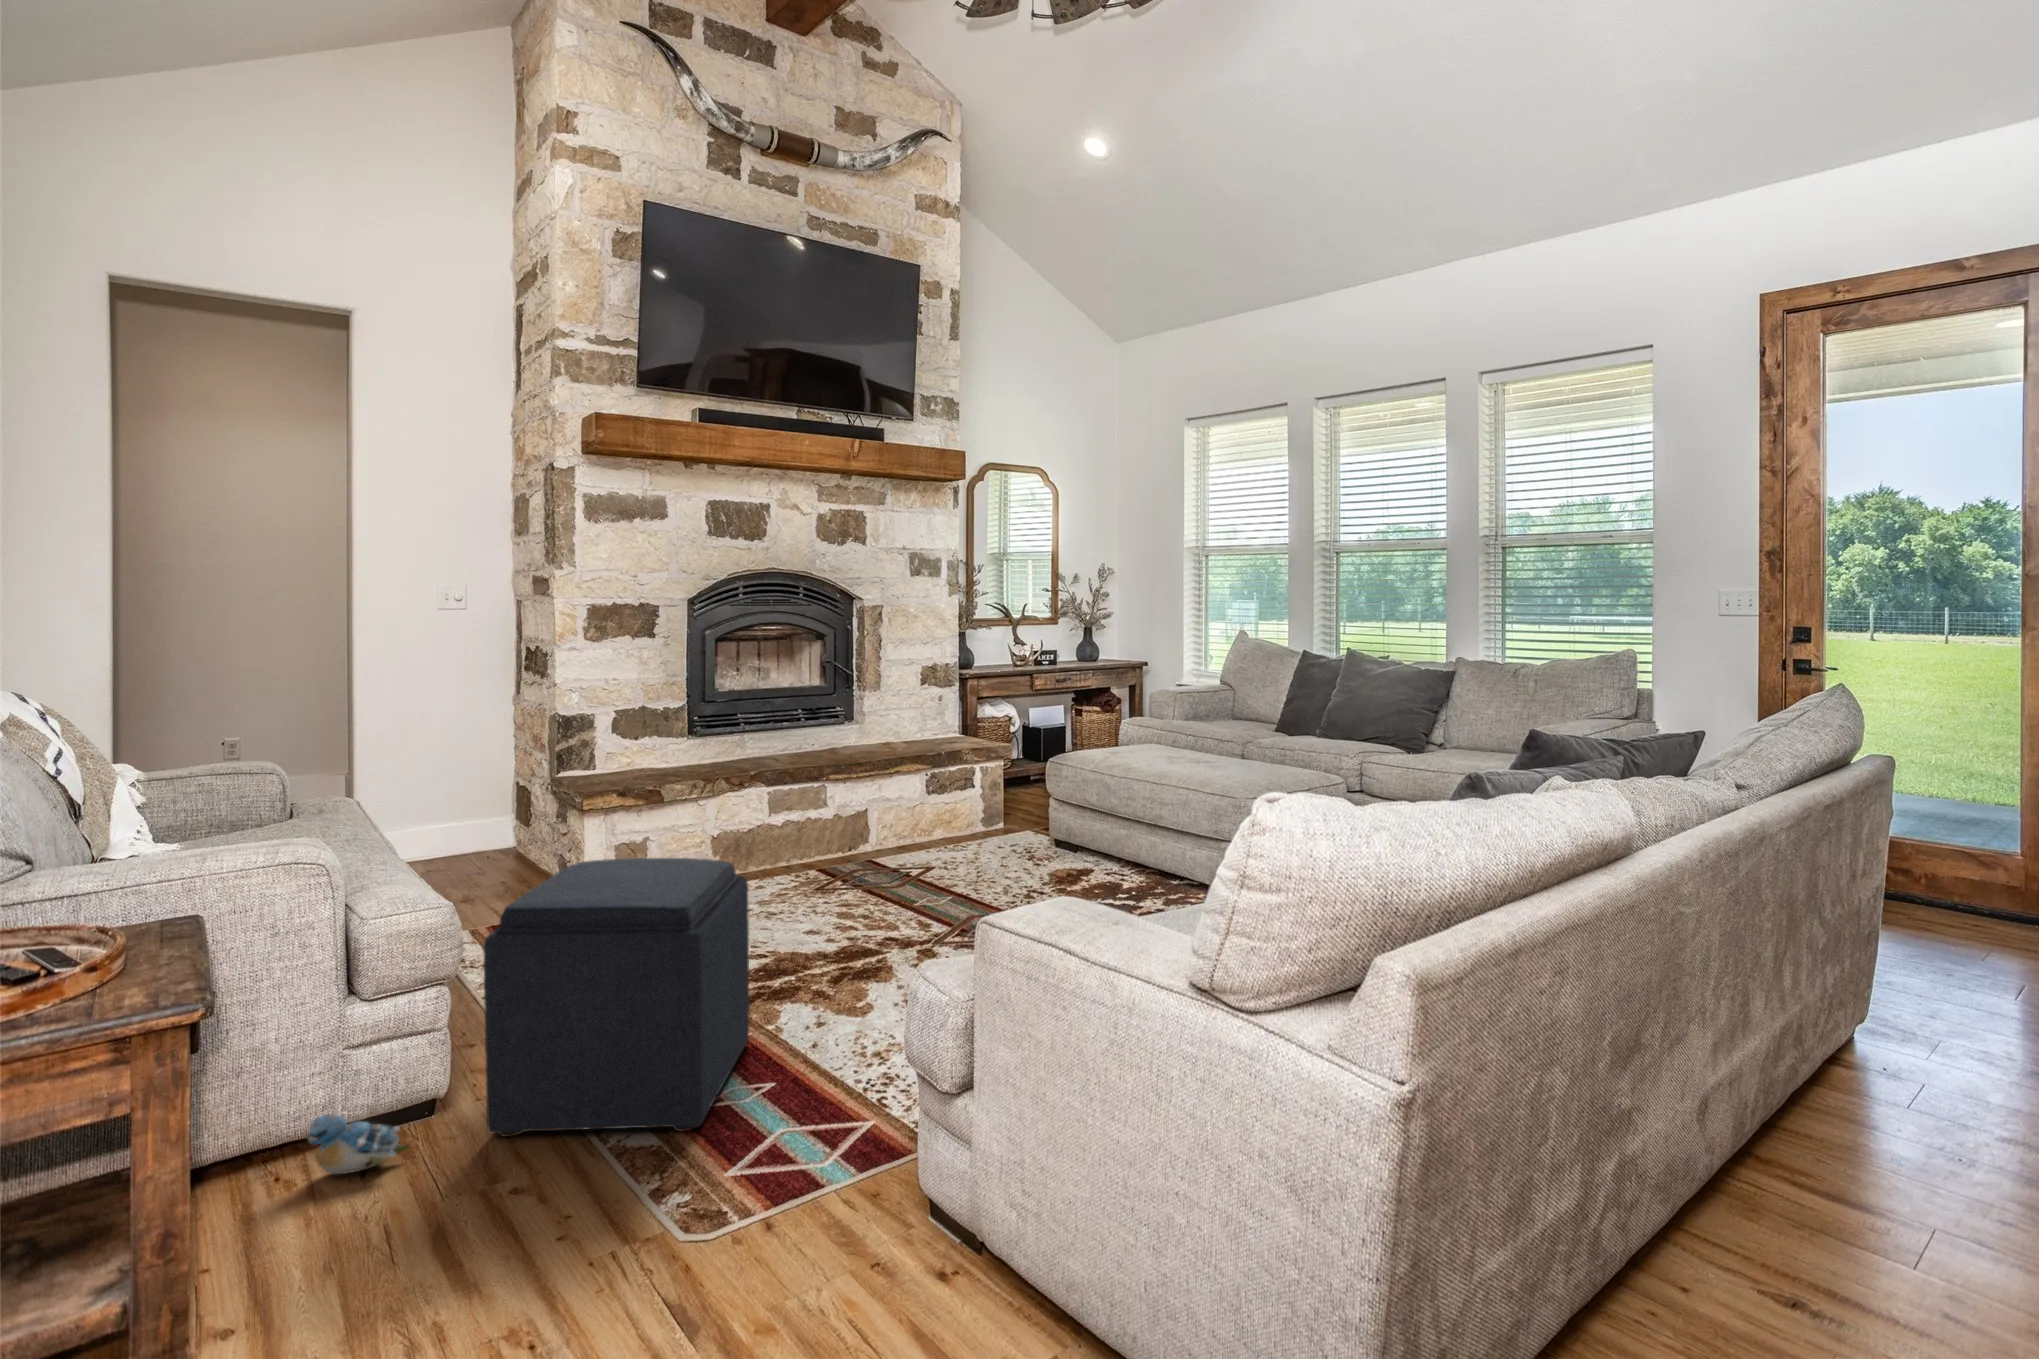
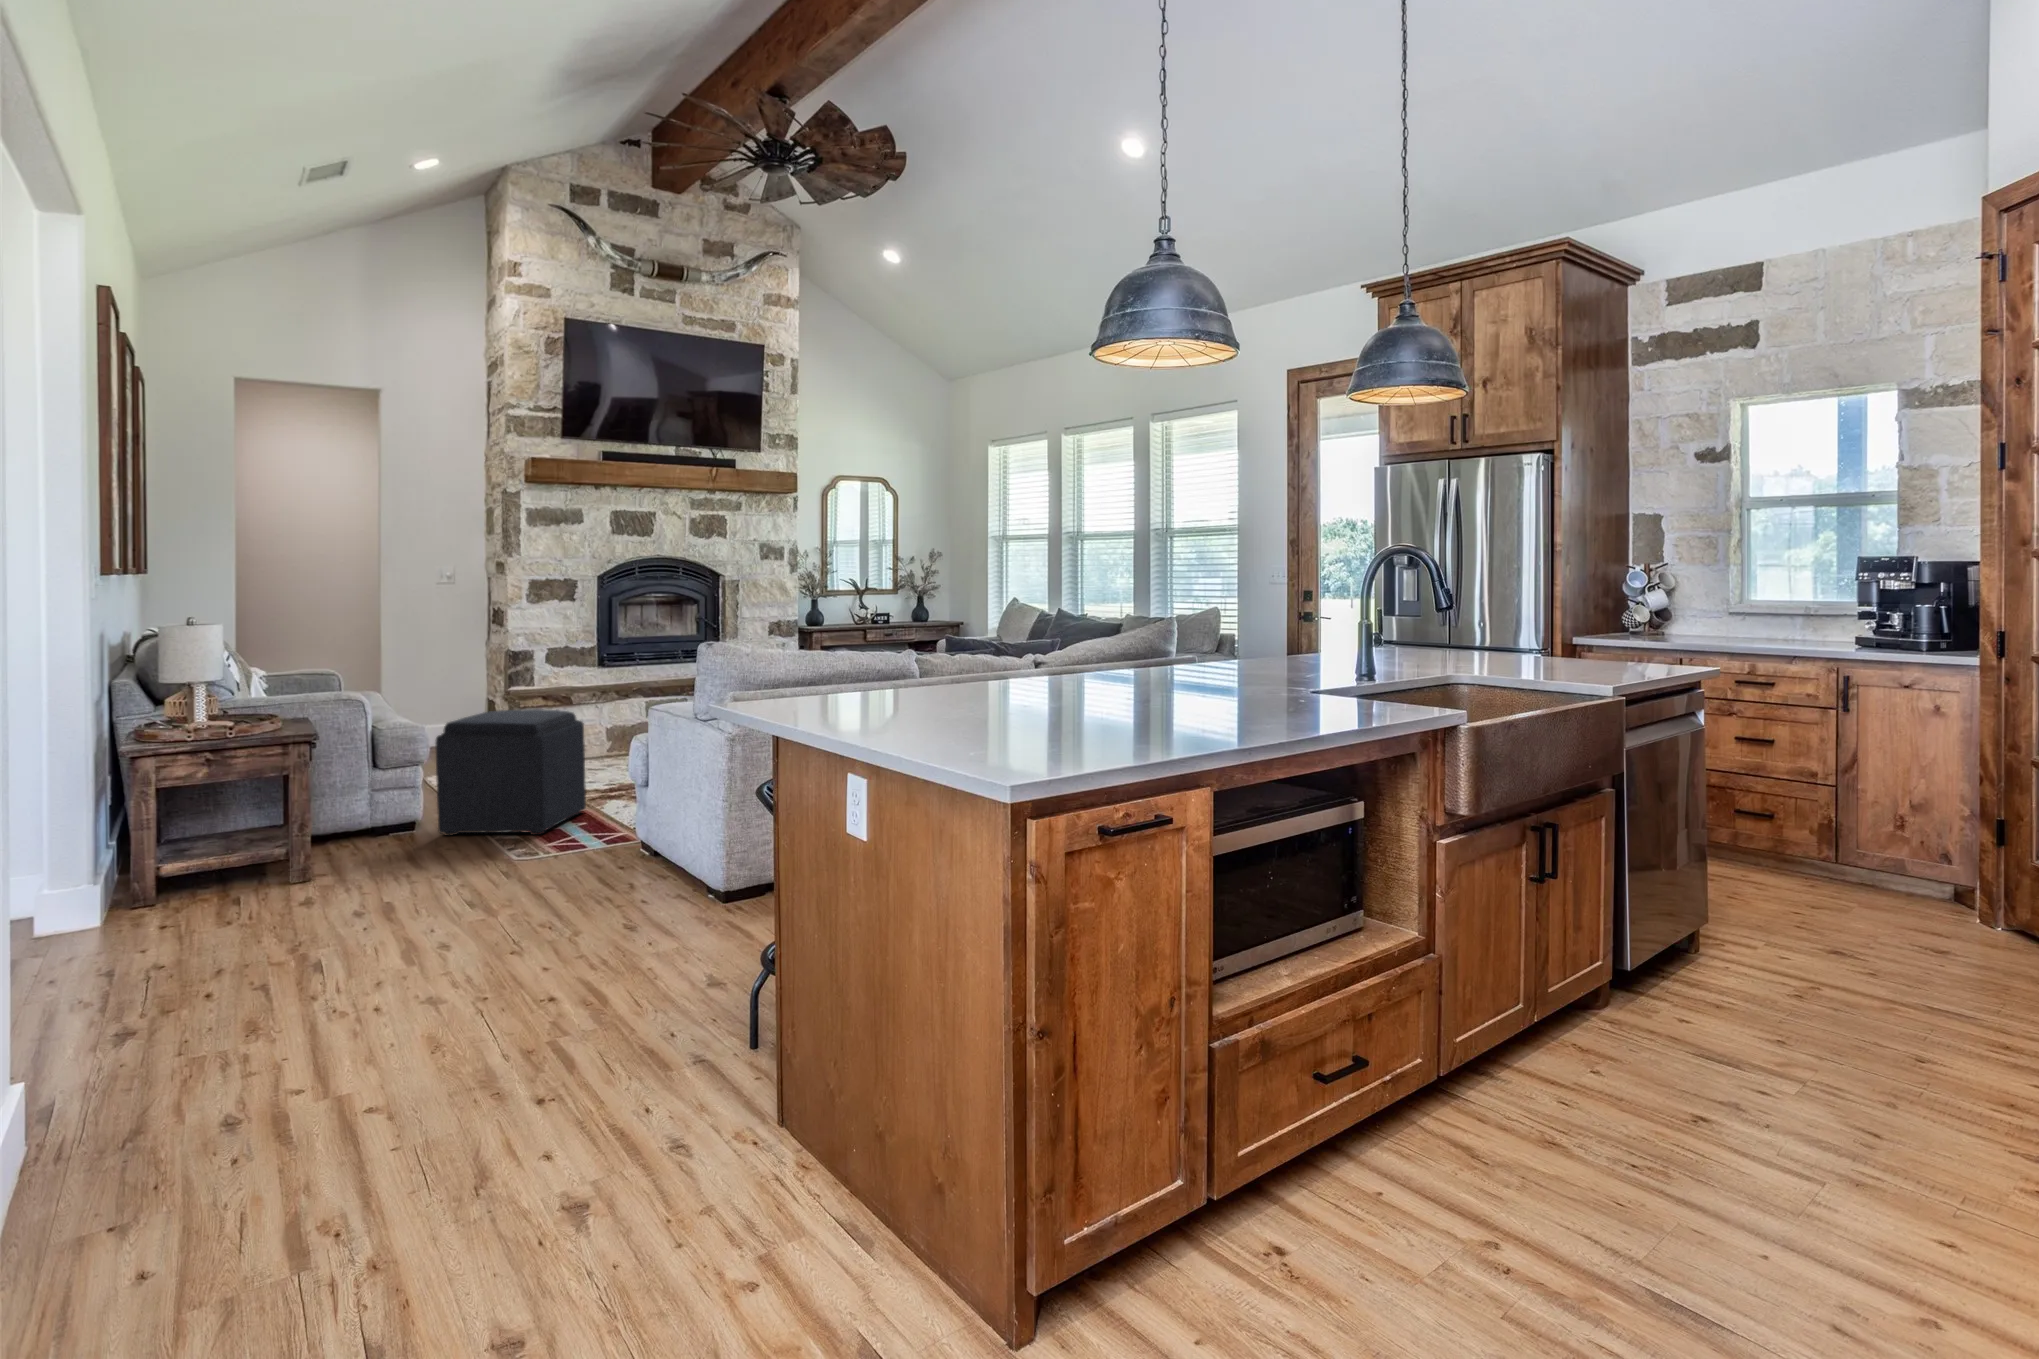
plush toy: present [306,1114,410,1174] -> none [350,815,400,844]

